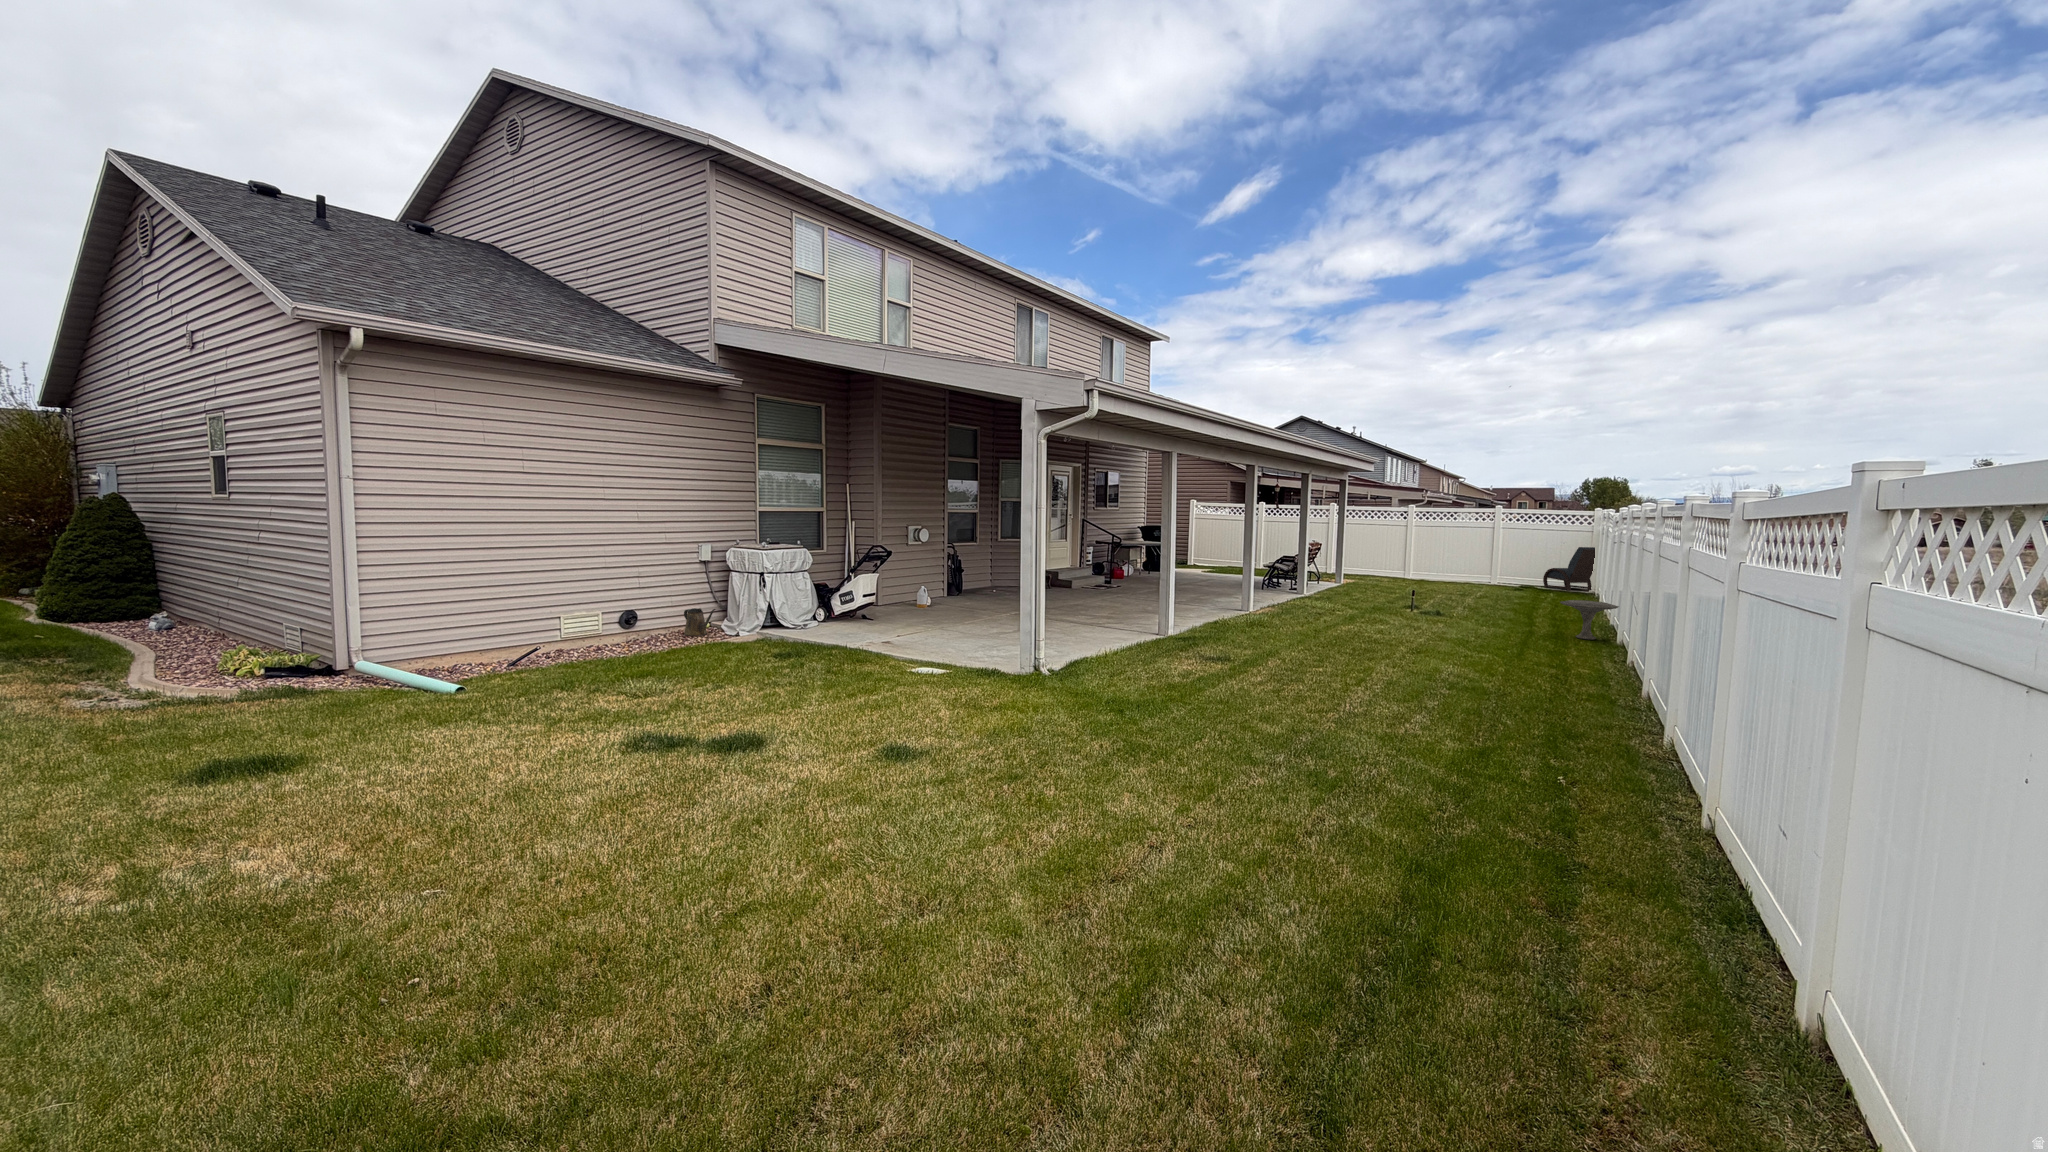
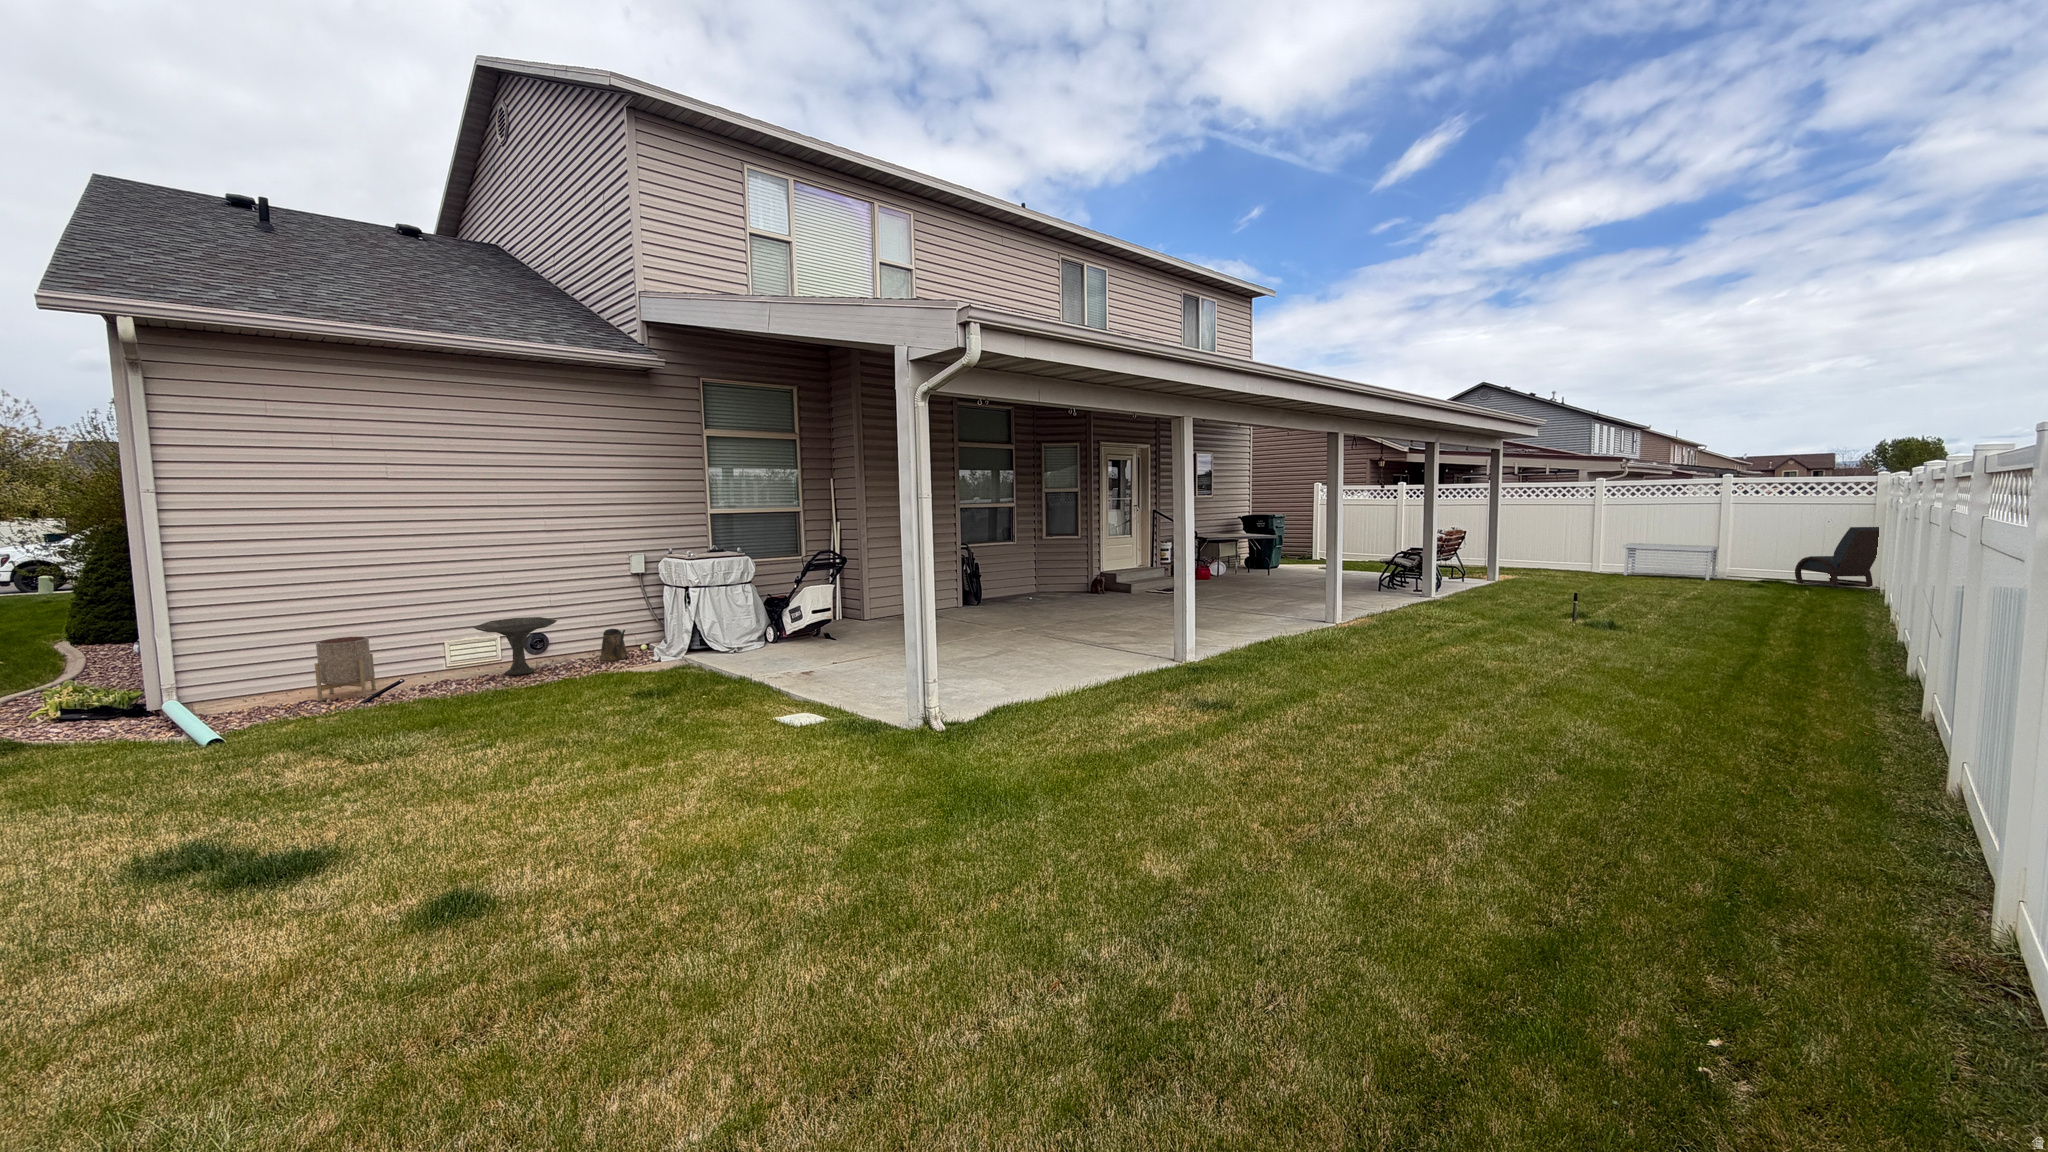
storage bench: none [1429,556,1494,585] -> present [1622,543,1719,580]
side table: present [1560,600,1619,640] -> present [474,617,557,675]
planter: none [478,610,522,665] -> present [315,636,376,701]

